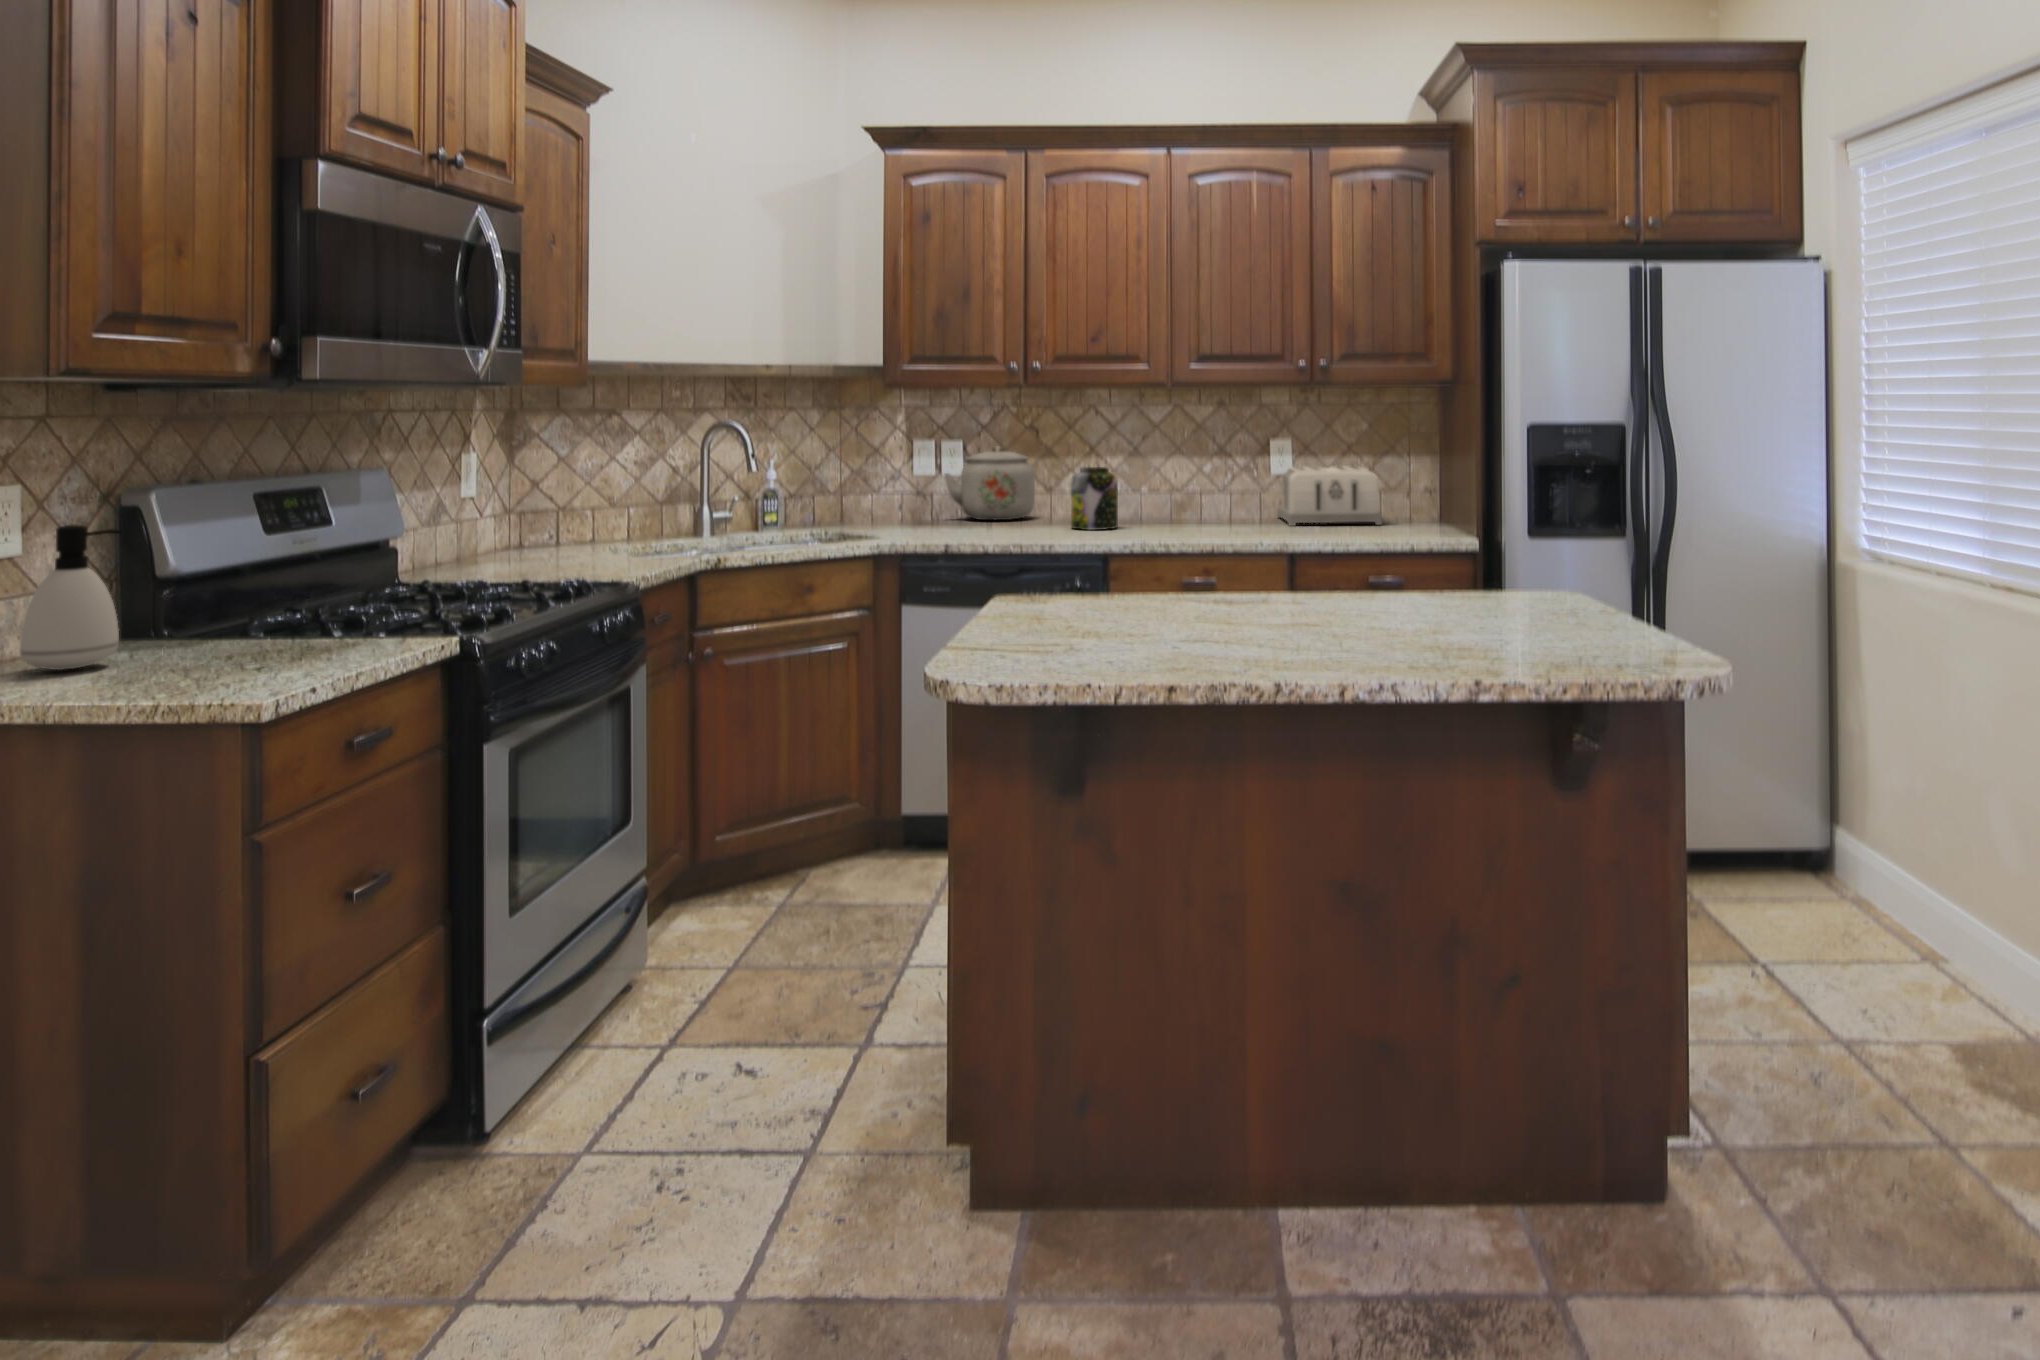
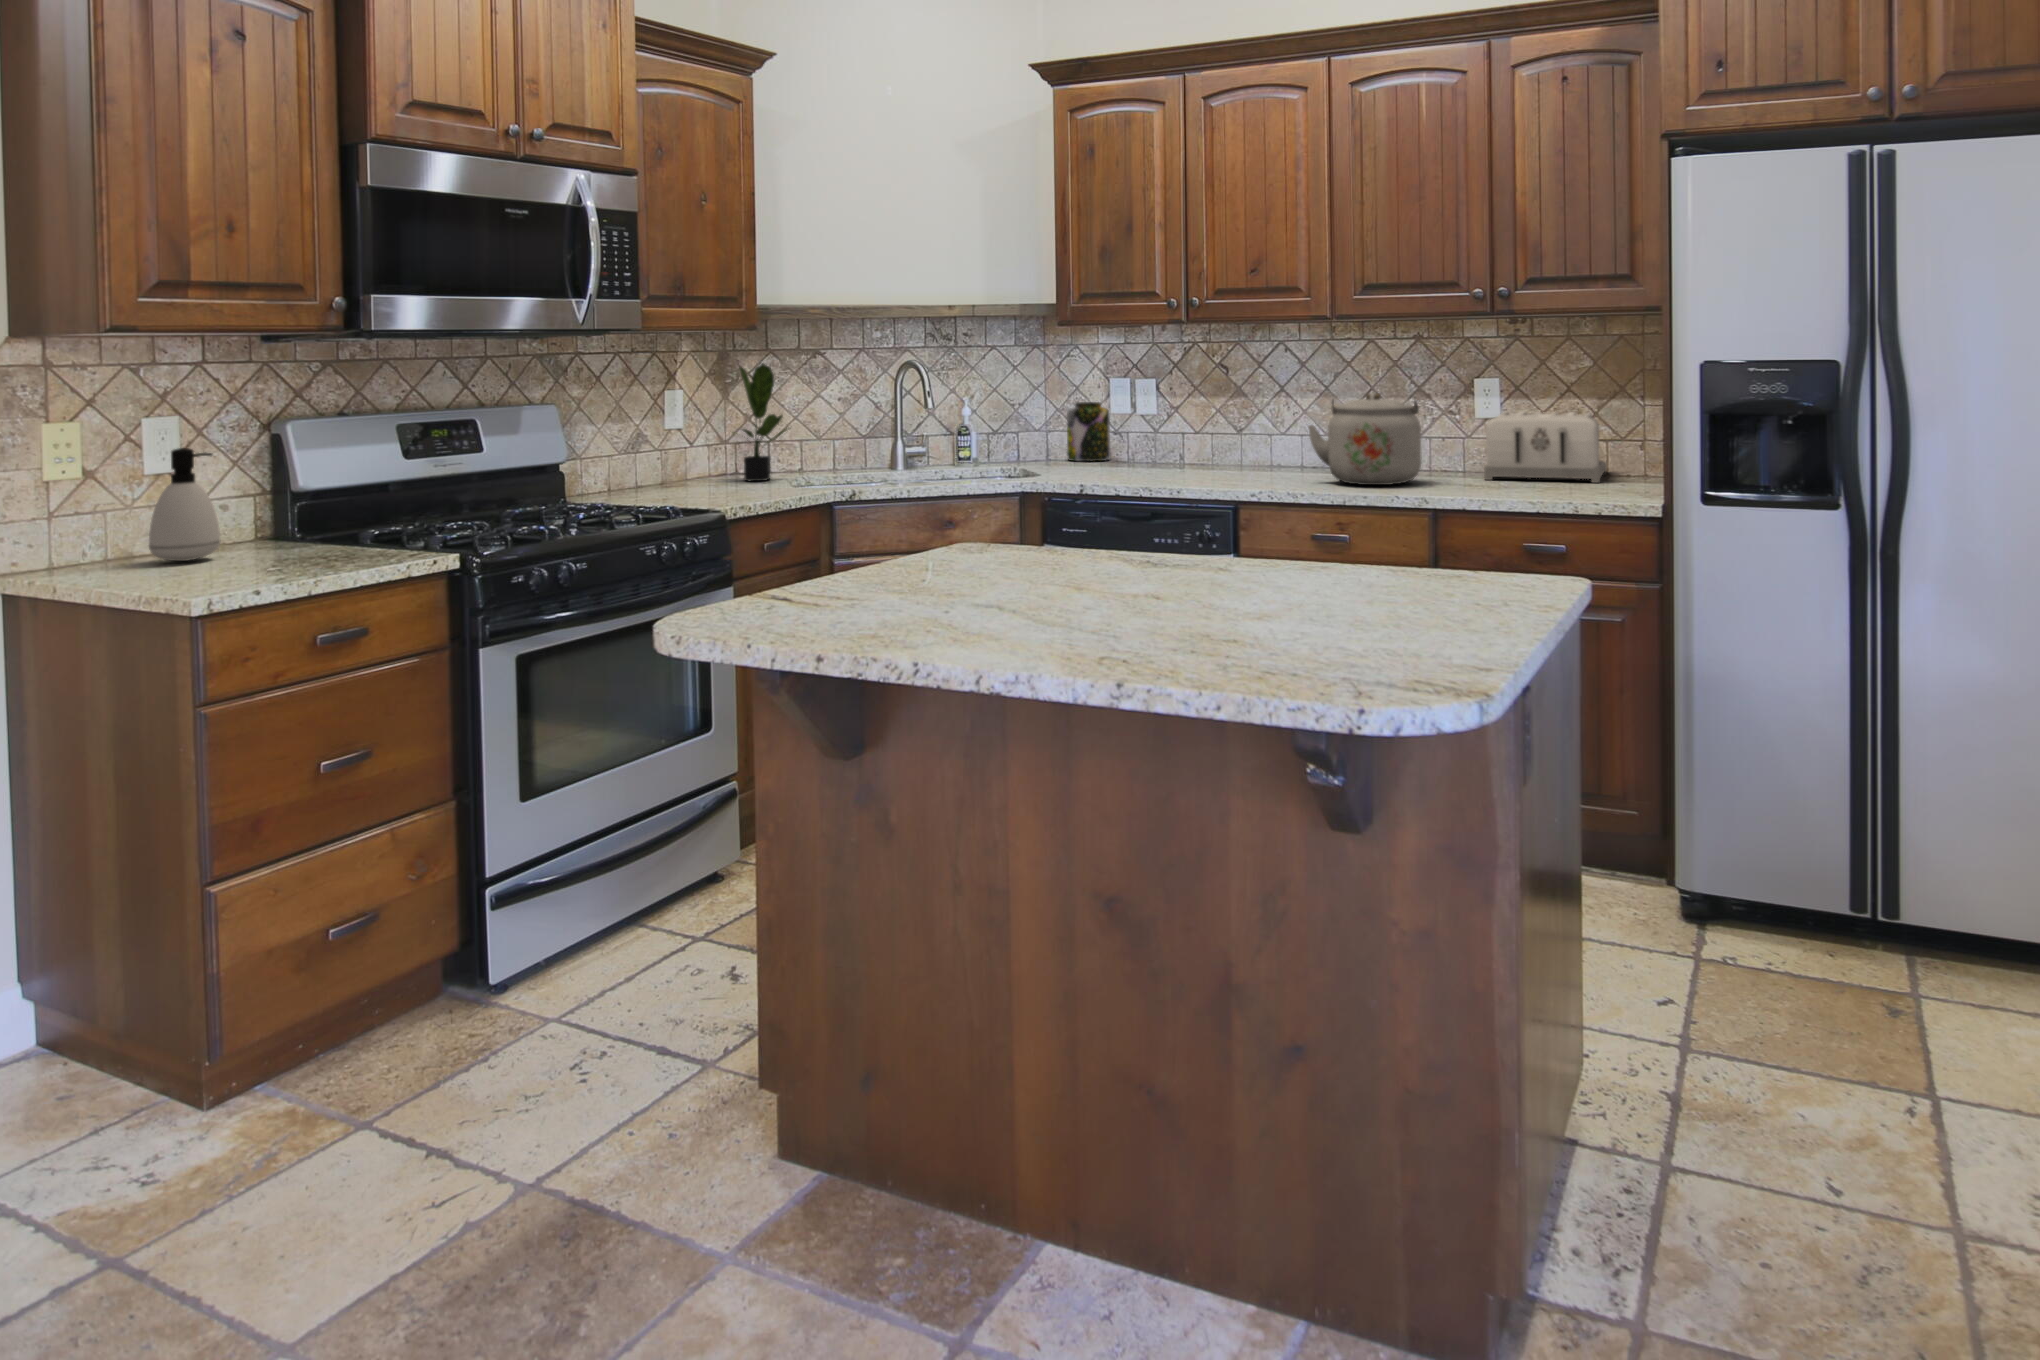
potted plant: none [553,422,624,551] -> present [740,364,788,481]
kettle: present [945,446,1035,520] -> present [1308,392,1422,485]
jar: present [1071,467,1118,530] -> present [1067,402,1110,461]

